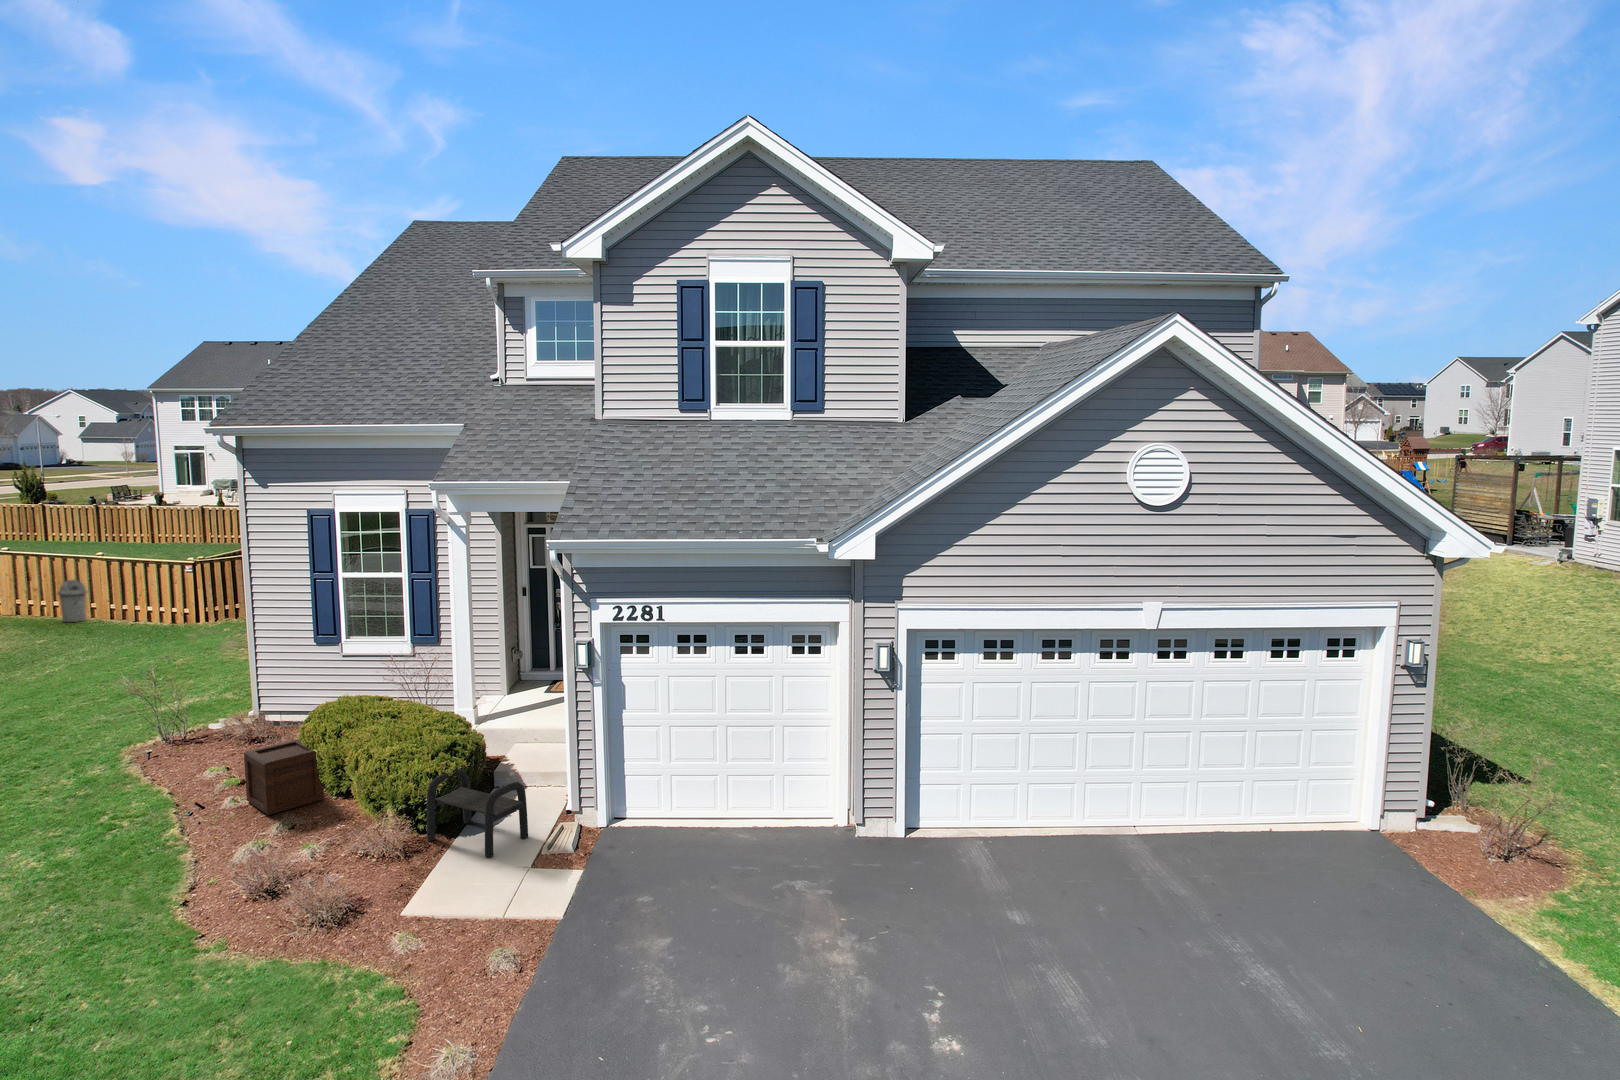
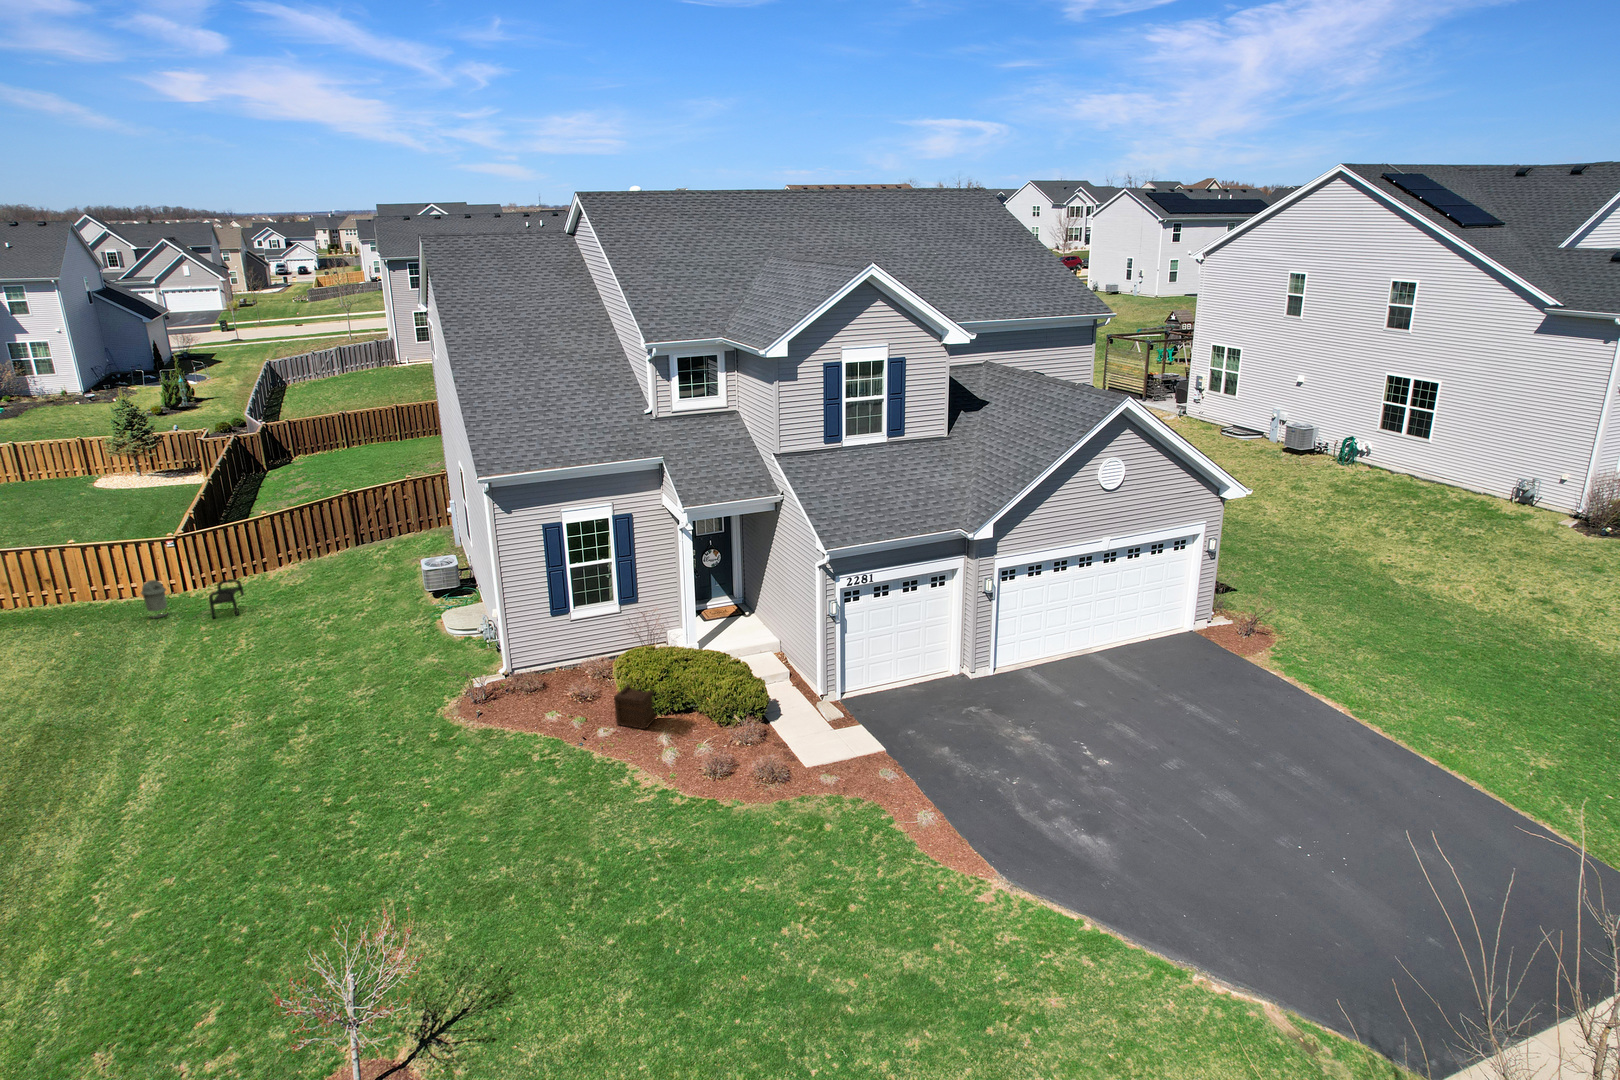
bench: present [427,769,528,857] -> present [209,579,244,618]

